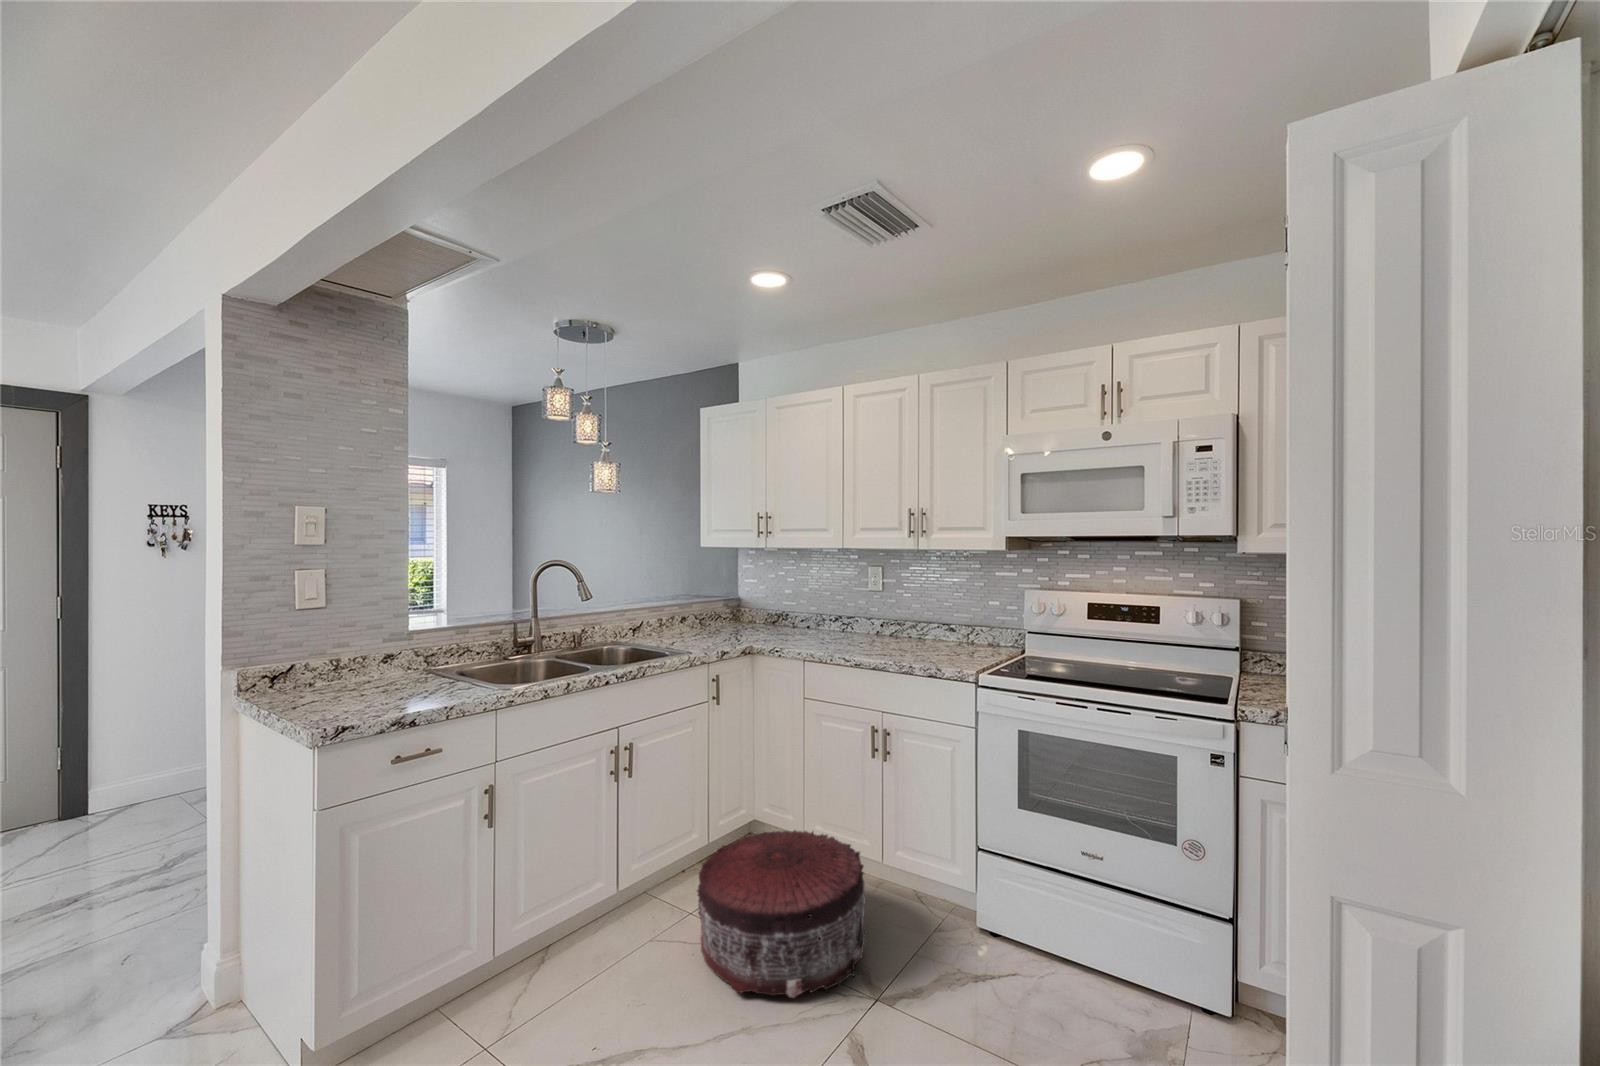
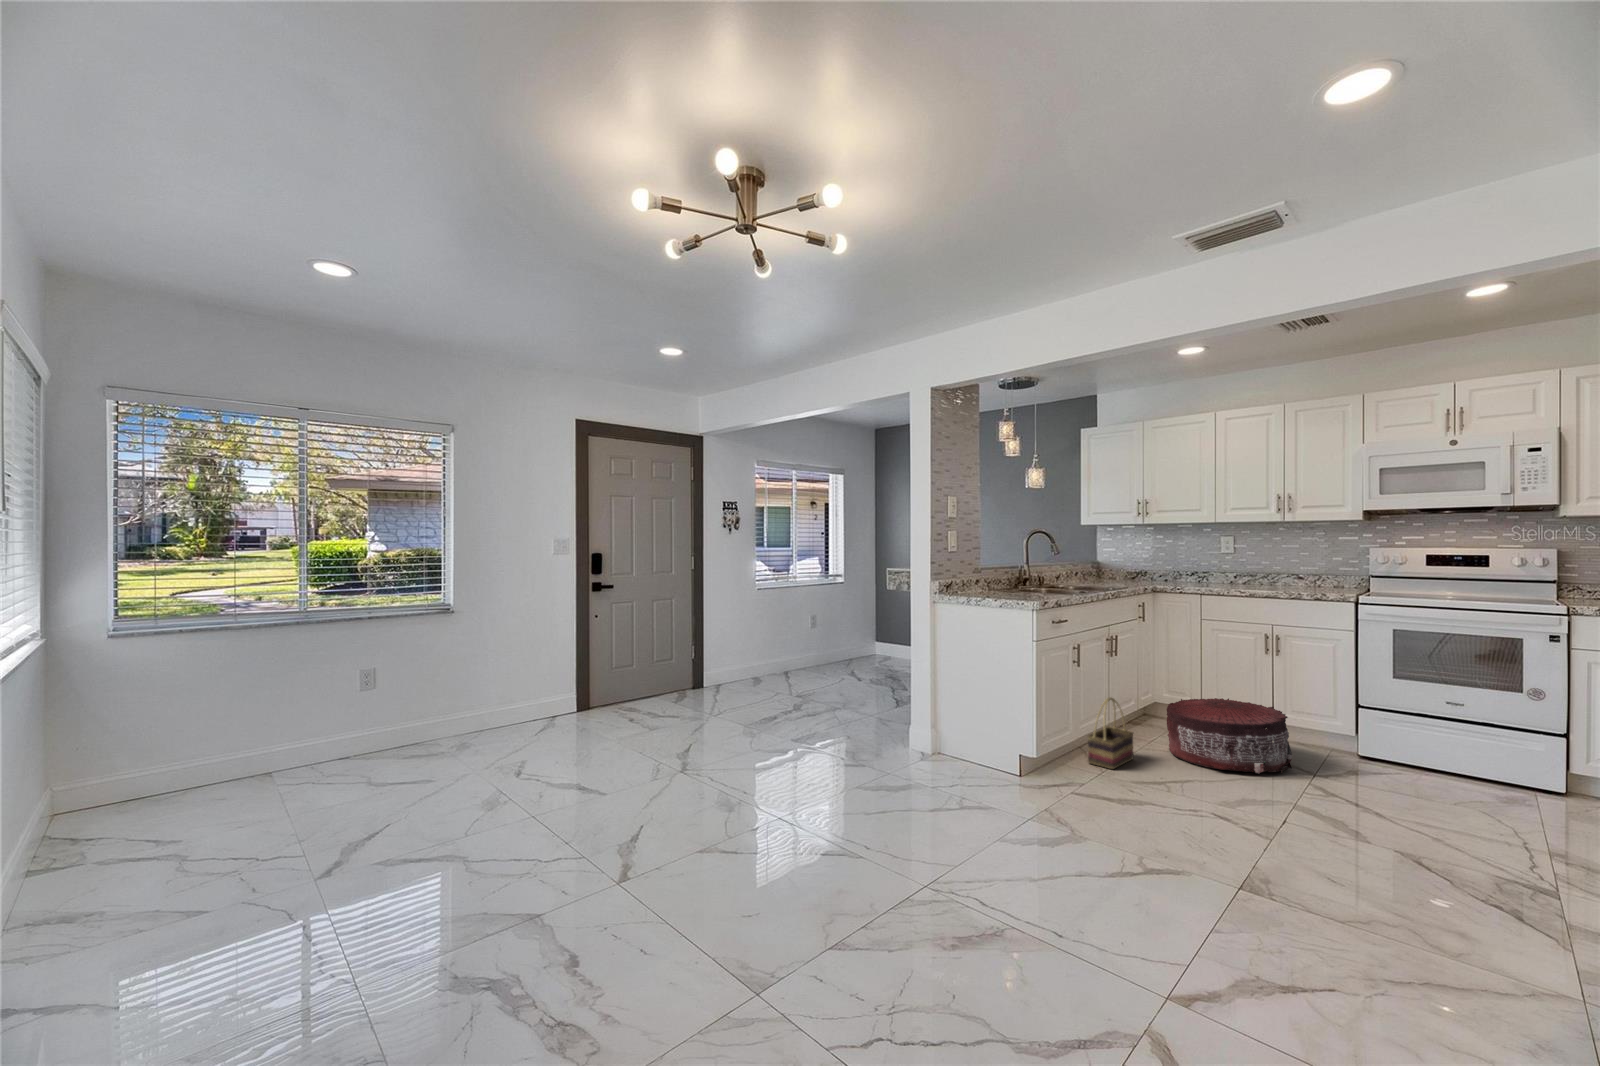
basket: none [532,864,629,1008] -> present [1088,697,1133,769]

